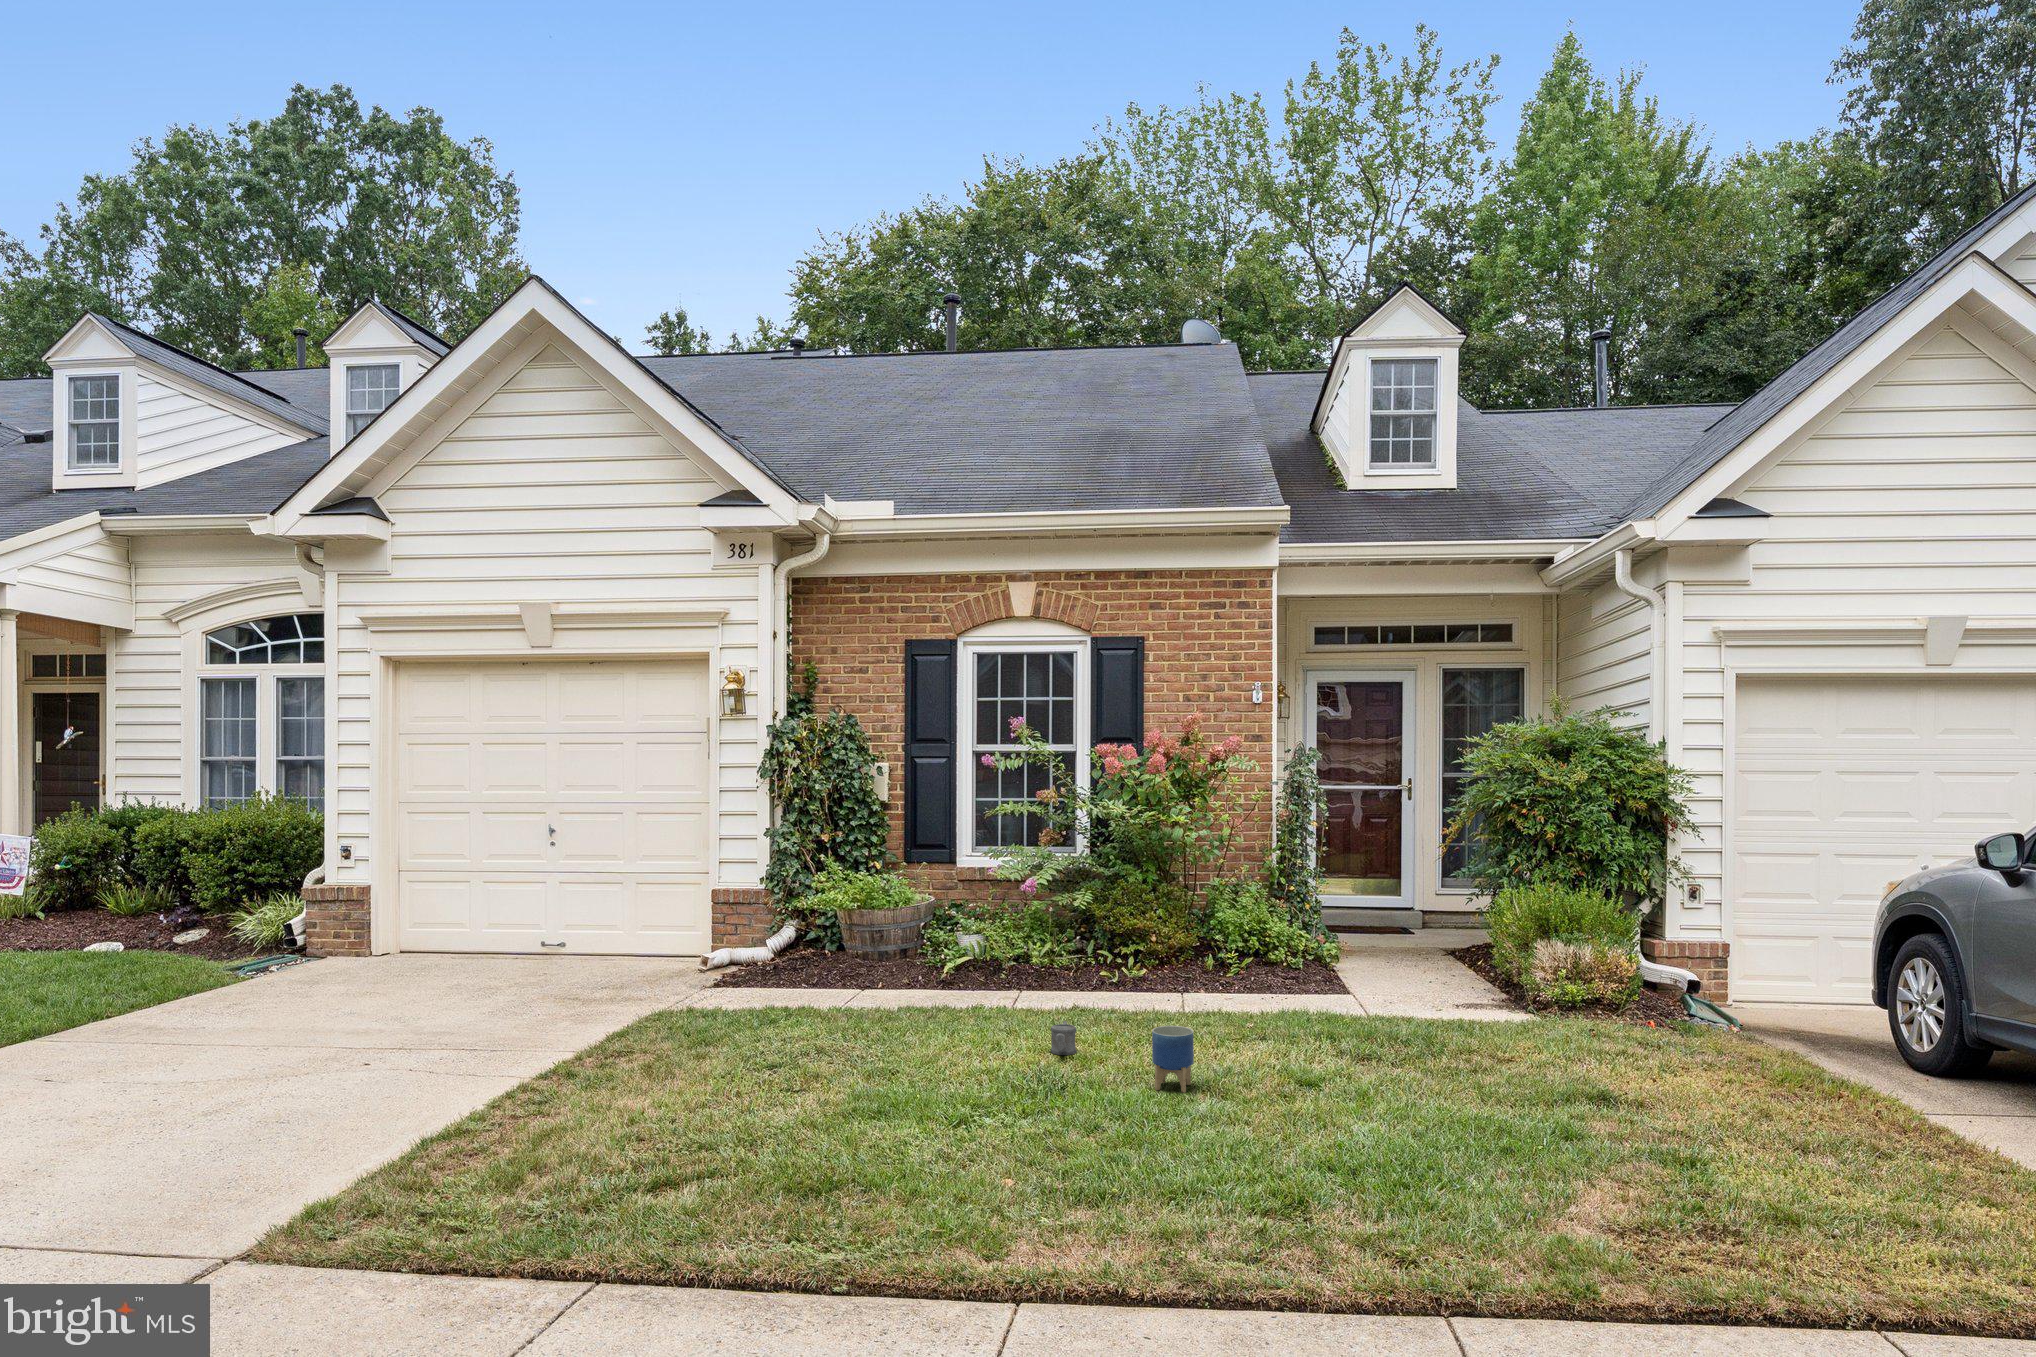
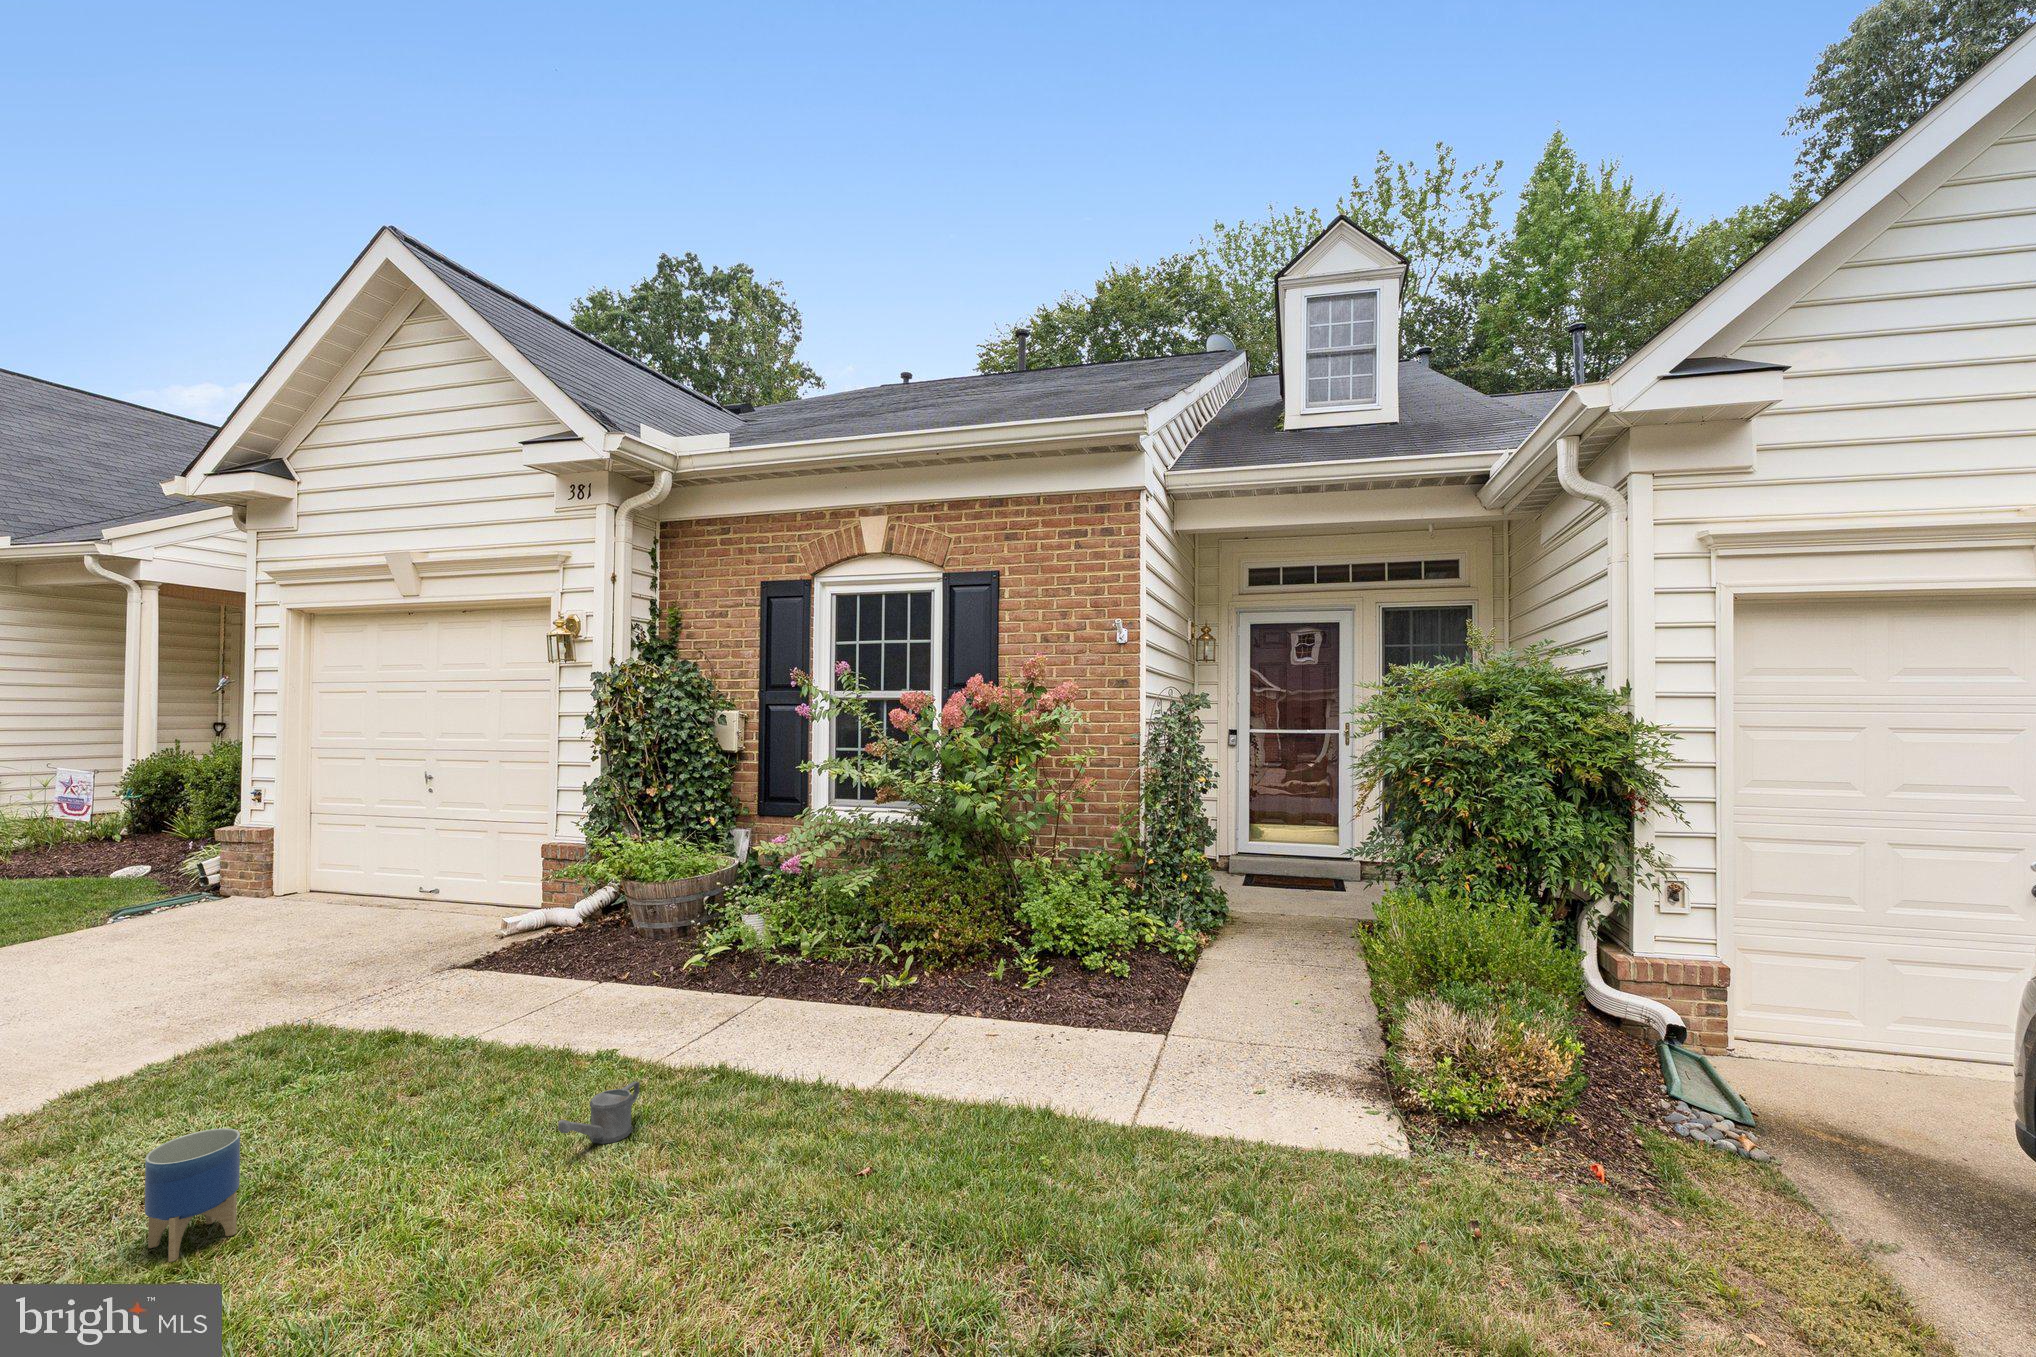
planter: present [1152,1026,1194,1093] -> present [145,1128,240,1262]

